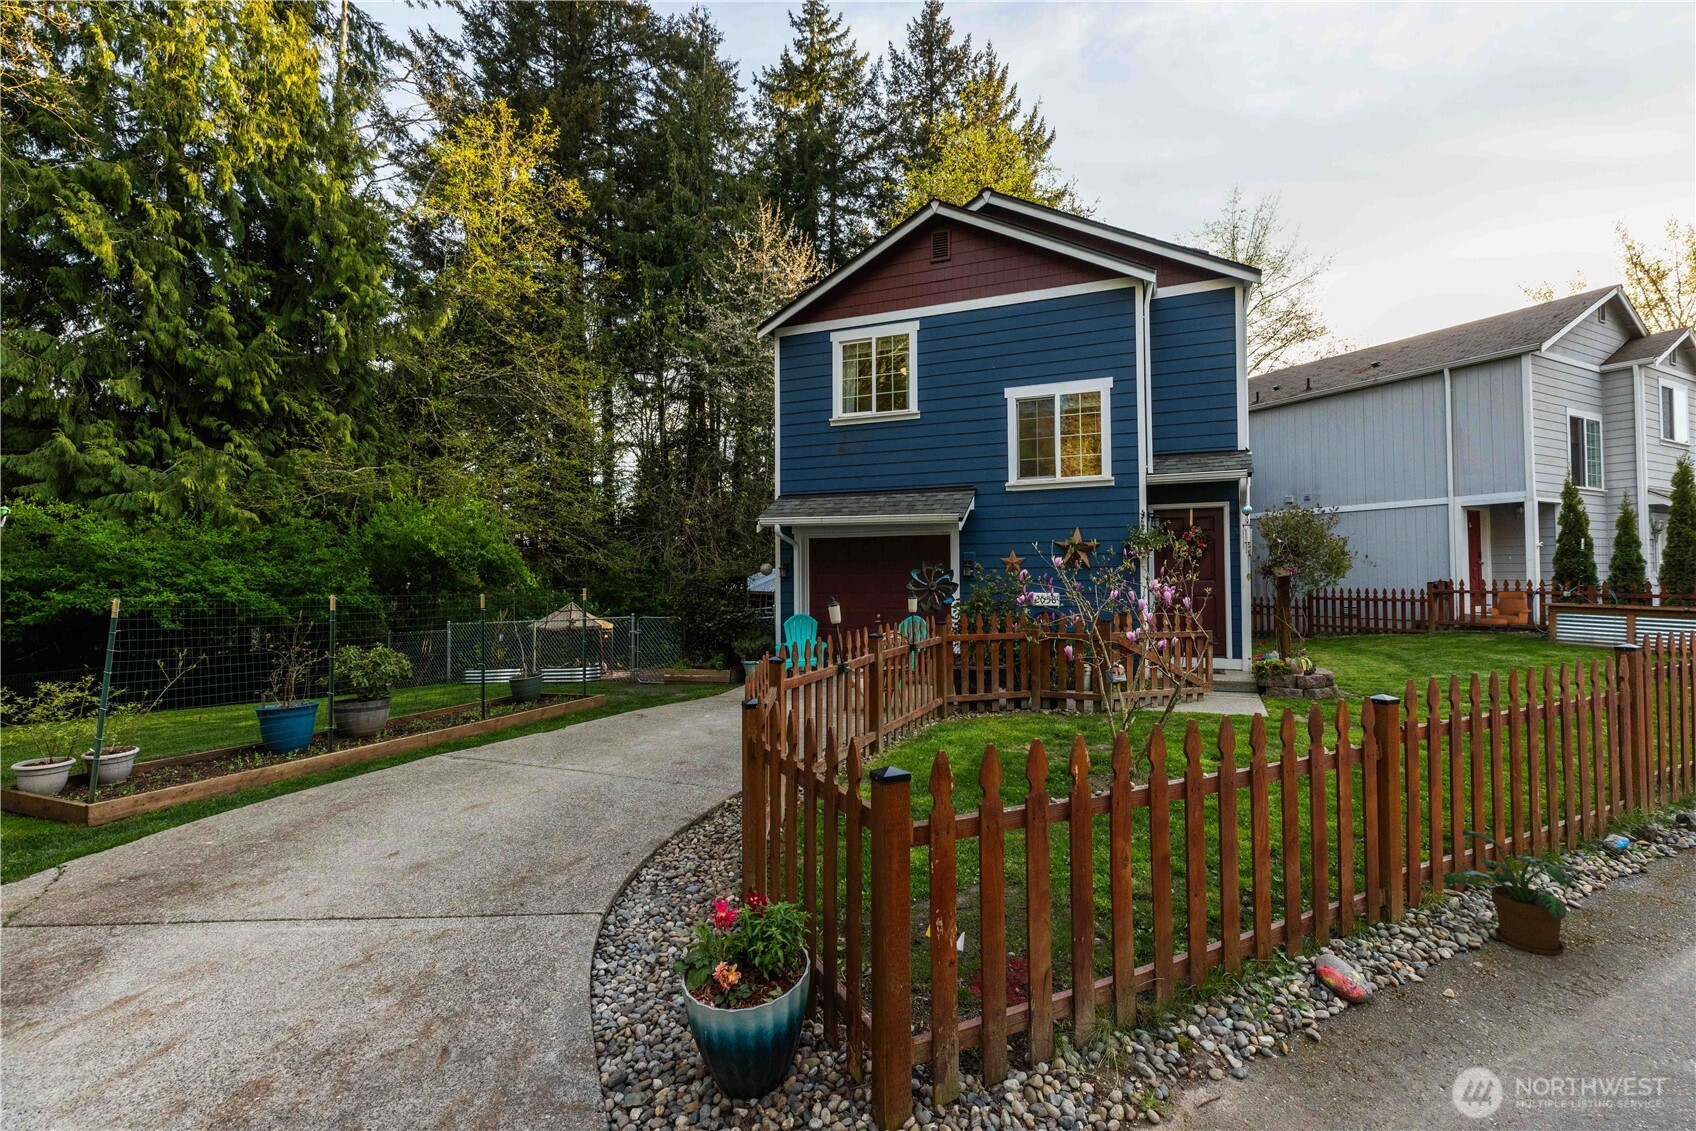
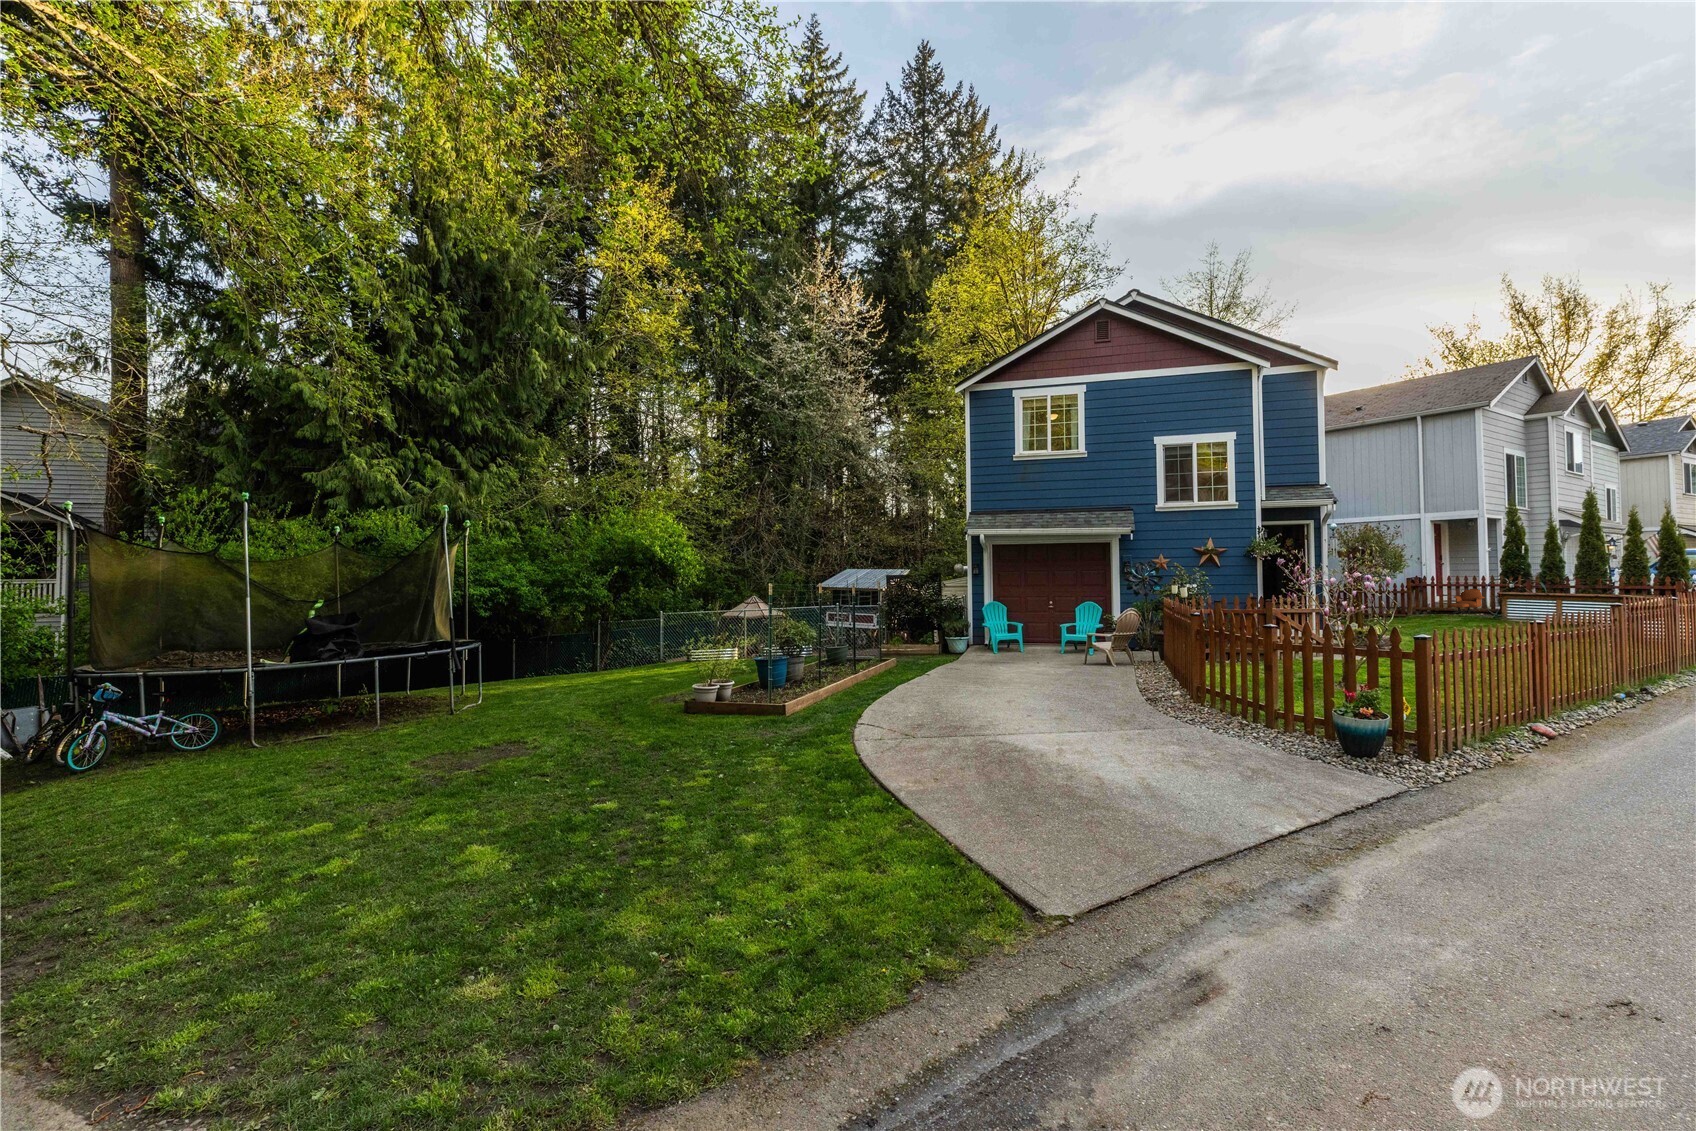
potted plant: present [1446,830,1584,955] -> none [1548,684,1607,728]

